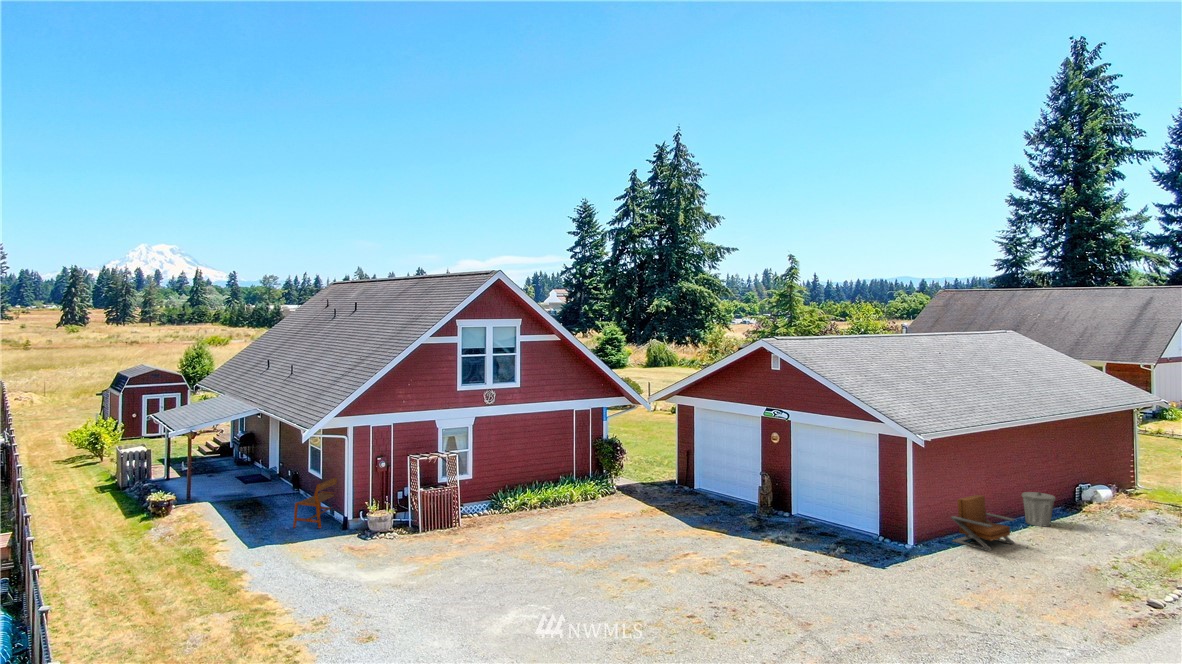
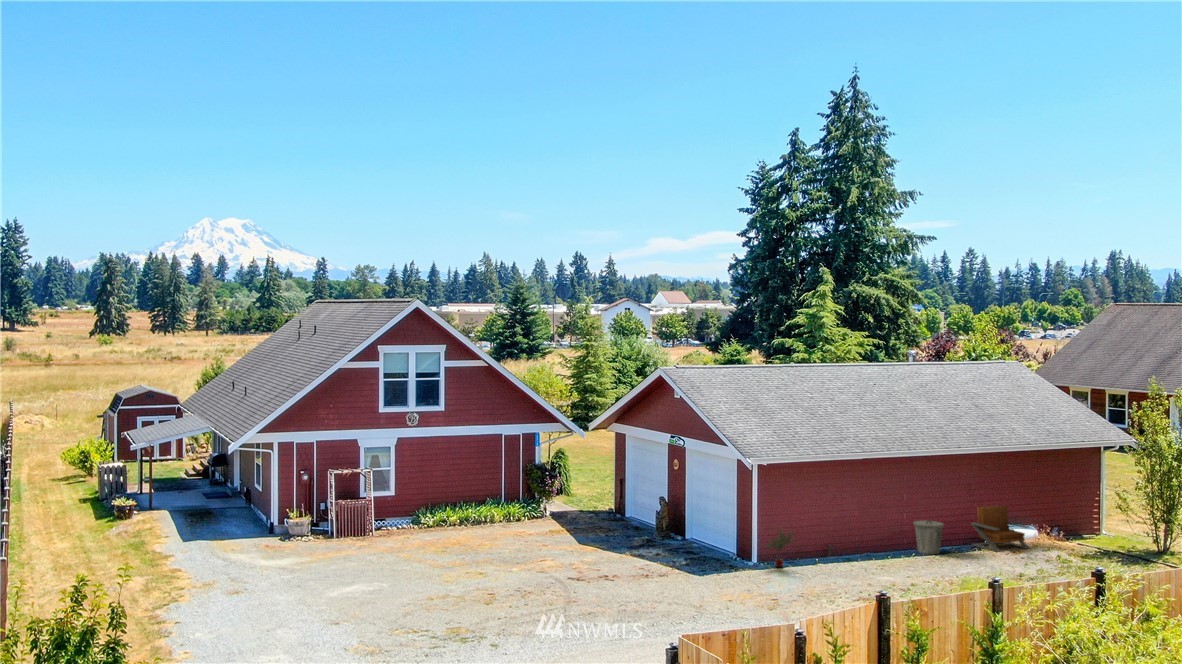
bench: present [293,477,337,528] -> none [227,487,273,532]
lounge chair: present [951,495,1014,551] -> present [971,506,1029,552]
potted tree: none [917,508,945,552] -> present [766,528,793,567]

